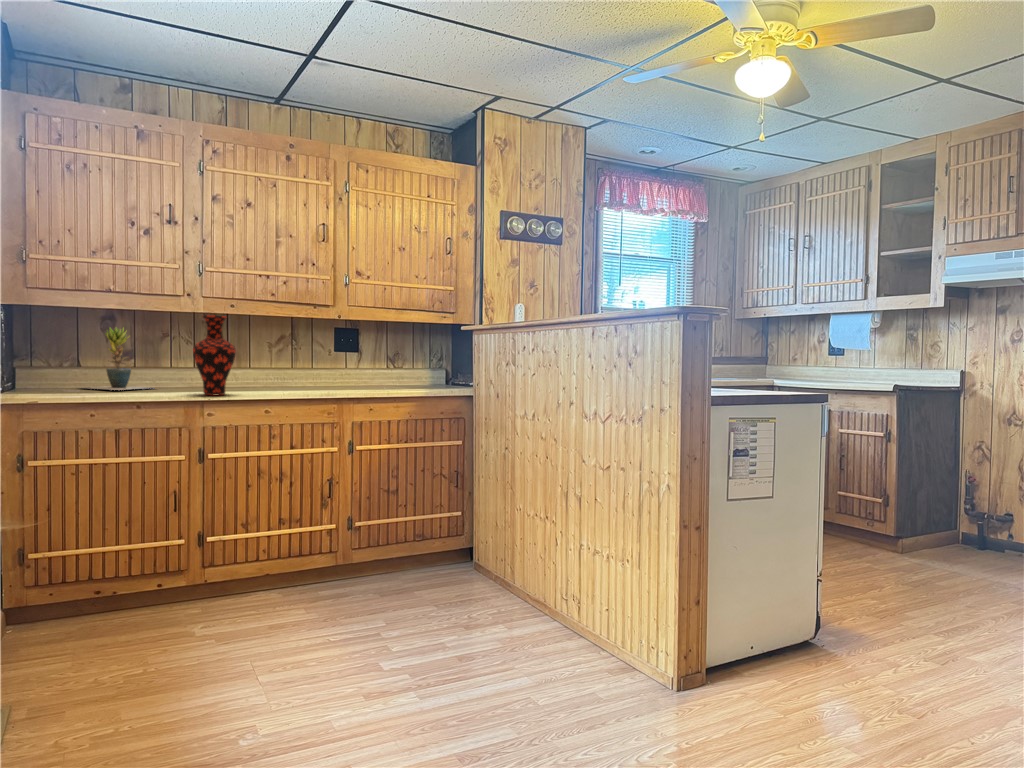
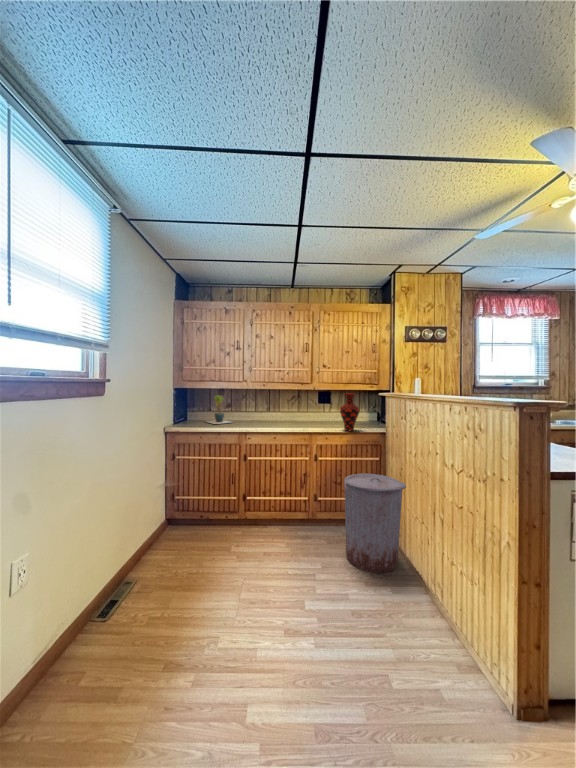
vase: present [193,315,236,395] -> present [340,393,359,431]
trash can: none [416,459,519,615] -> present [344,474,406,574]

